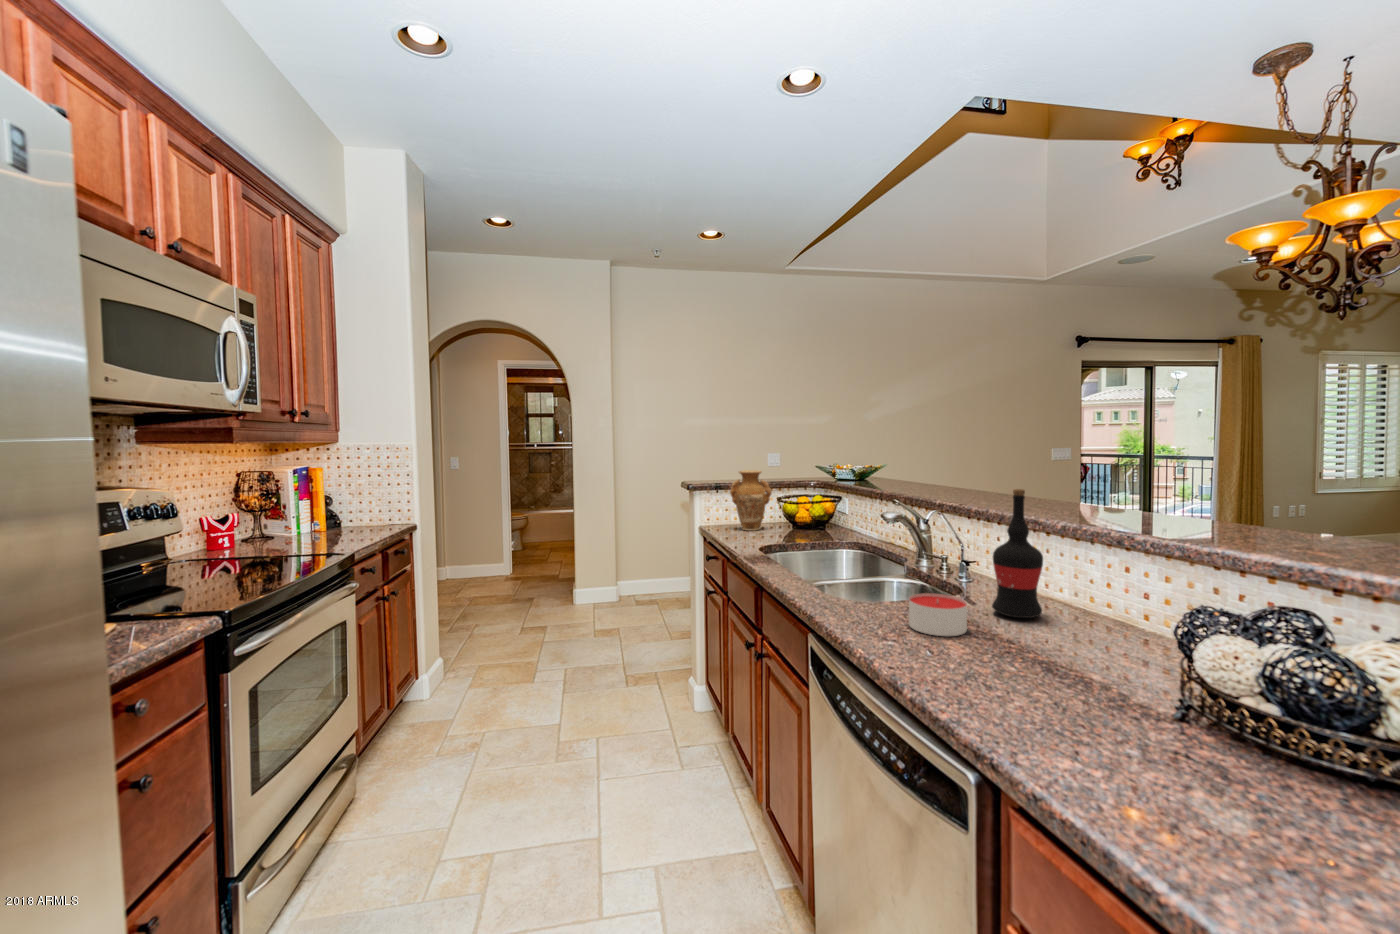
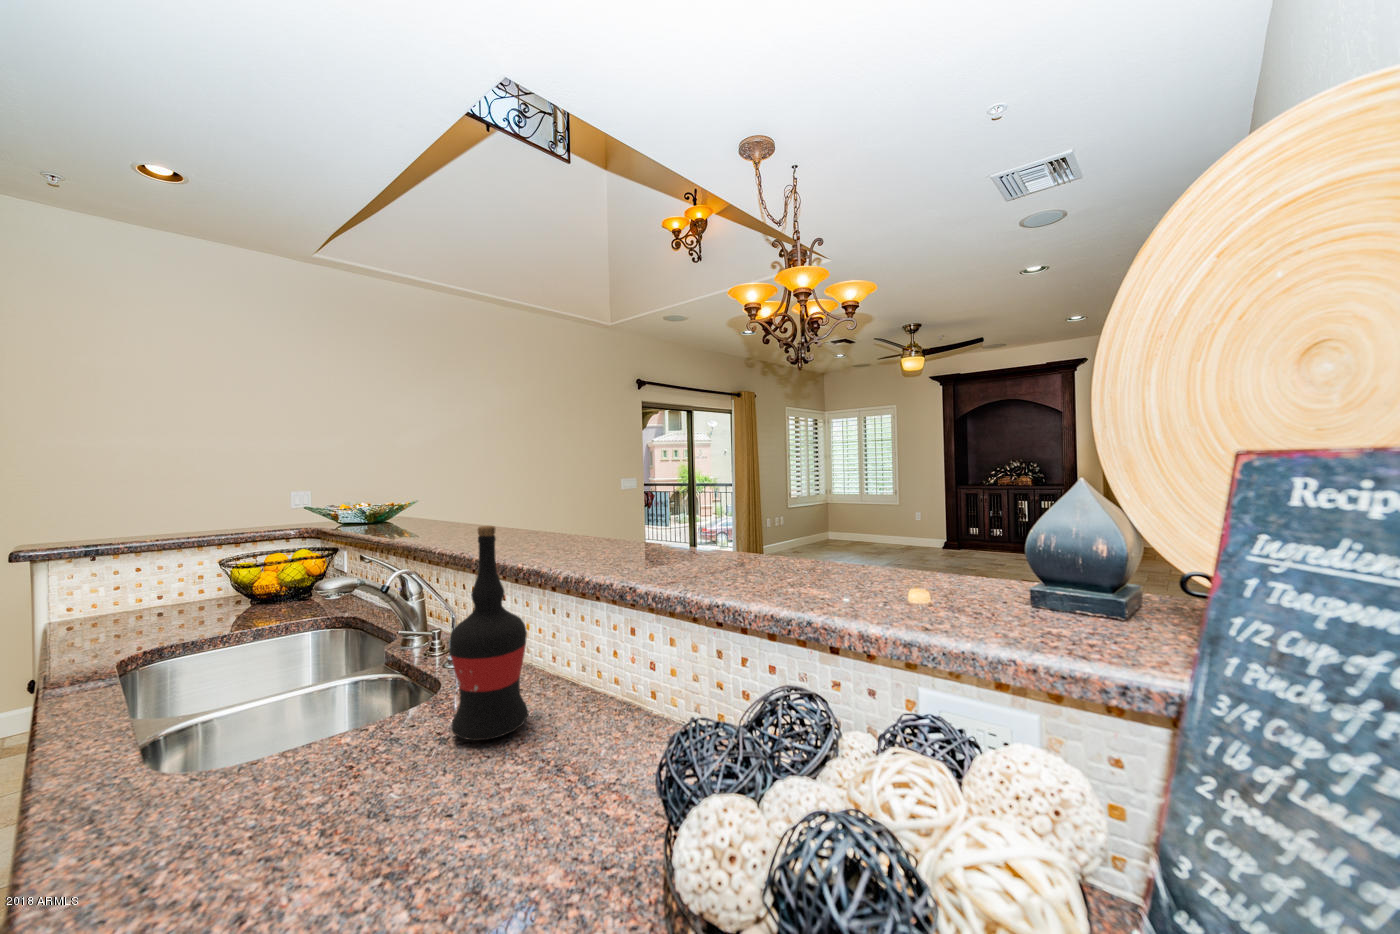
vase: present [730,470,772,531] -> none [116,519,210,620]
candle: present [909,593,967,636] -> none [234,739,371,859]

